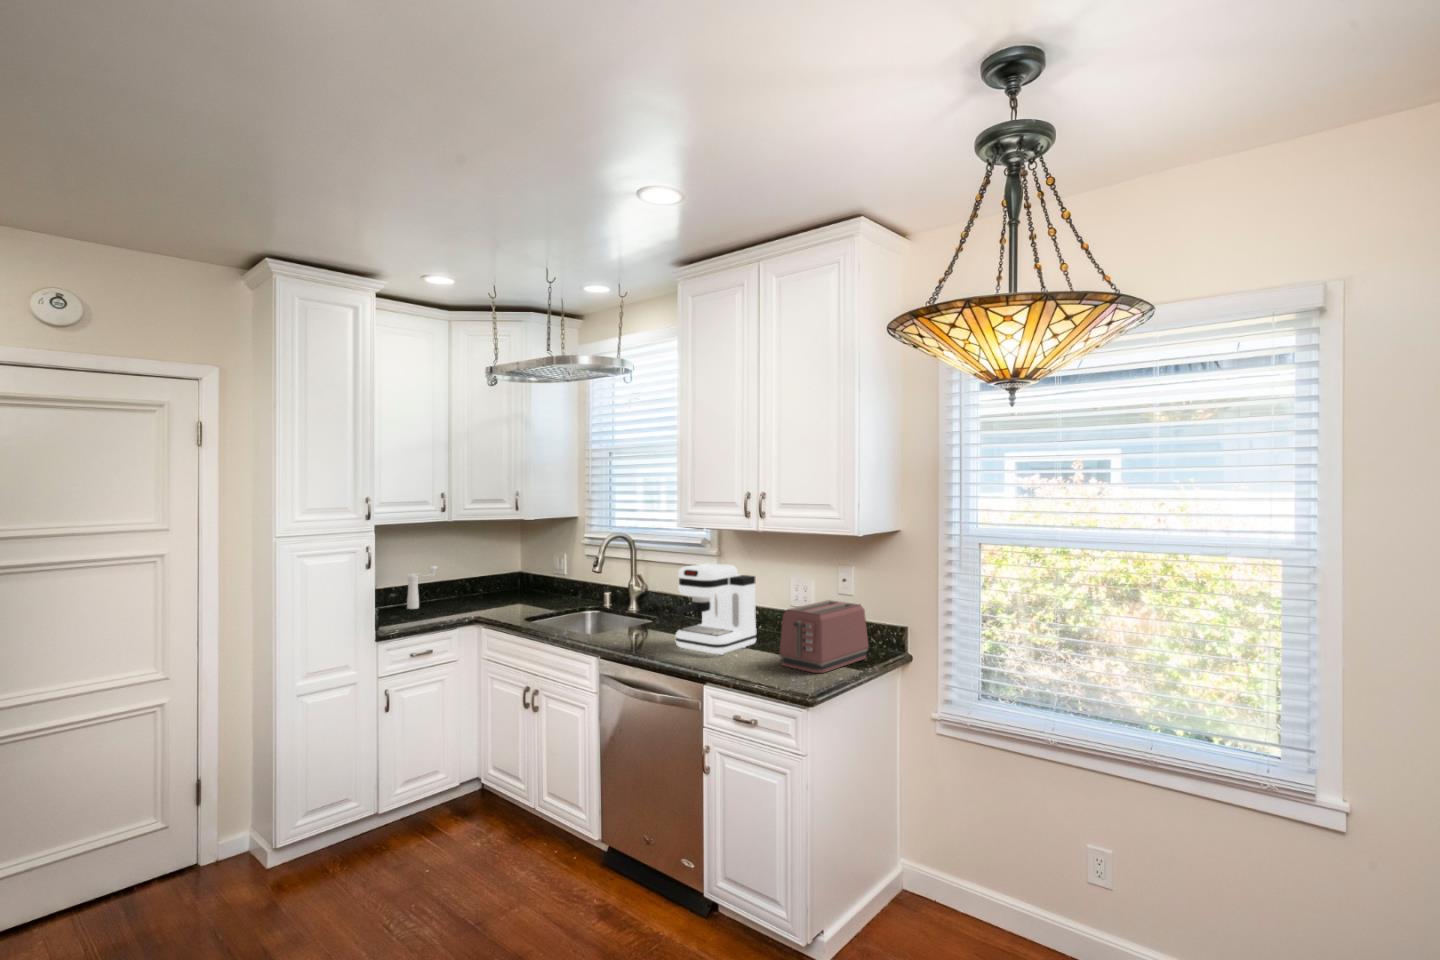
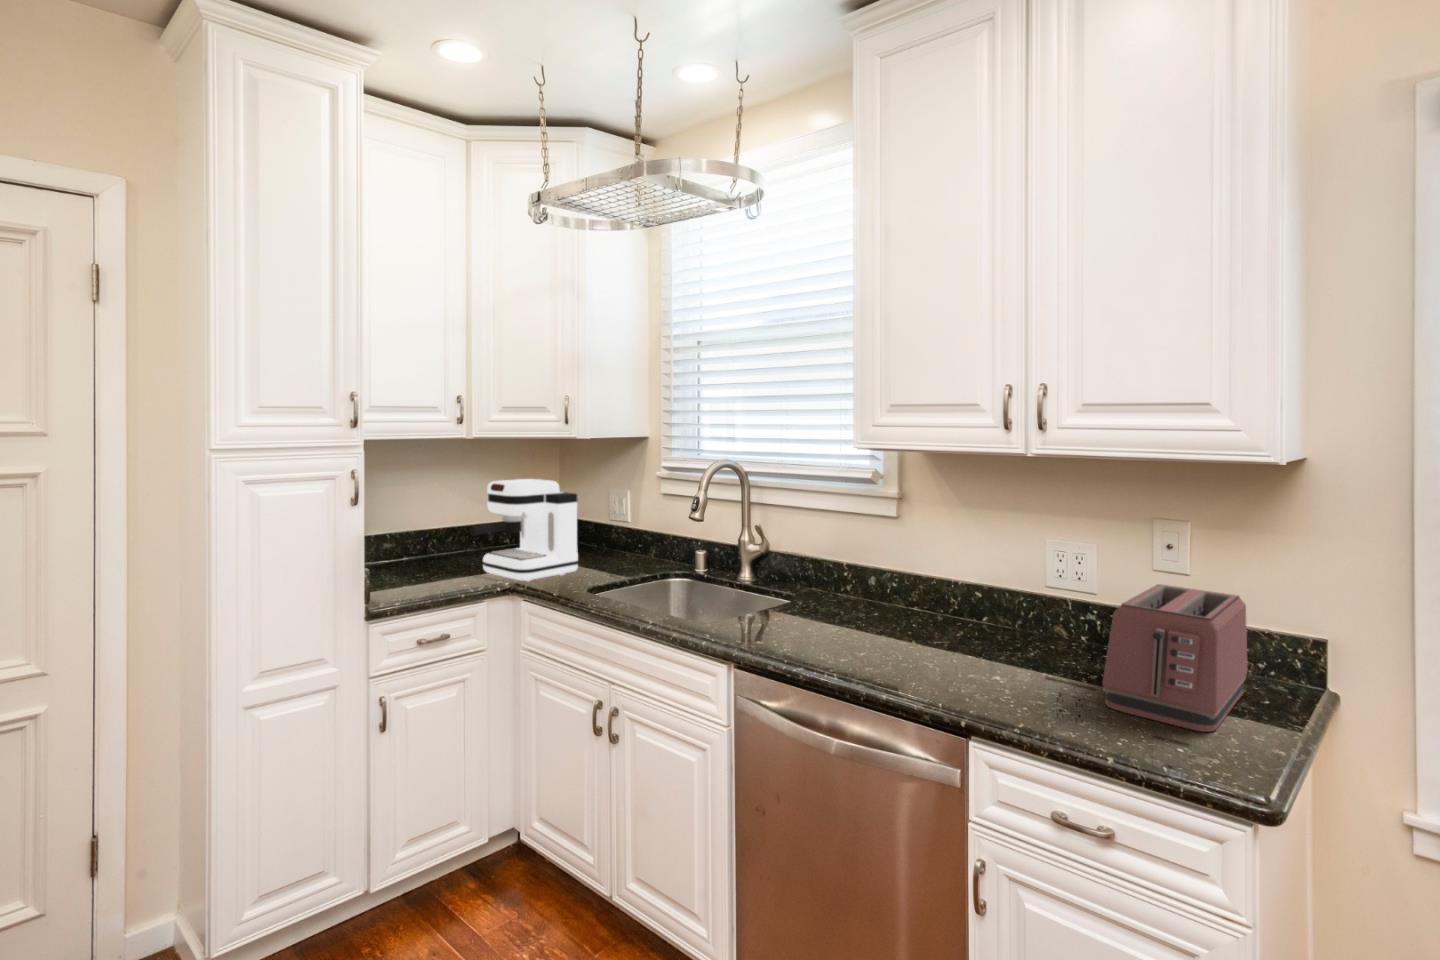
coffee maker: present [672,563,756,655] -> present [469,479,578,581]
pepper mill: present [407,566,437,609] -> none [403,504,448,567]

